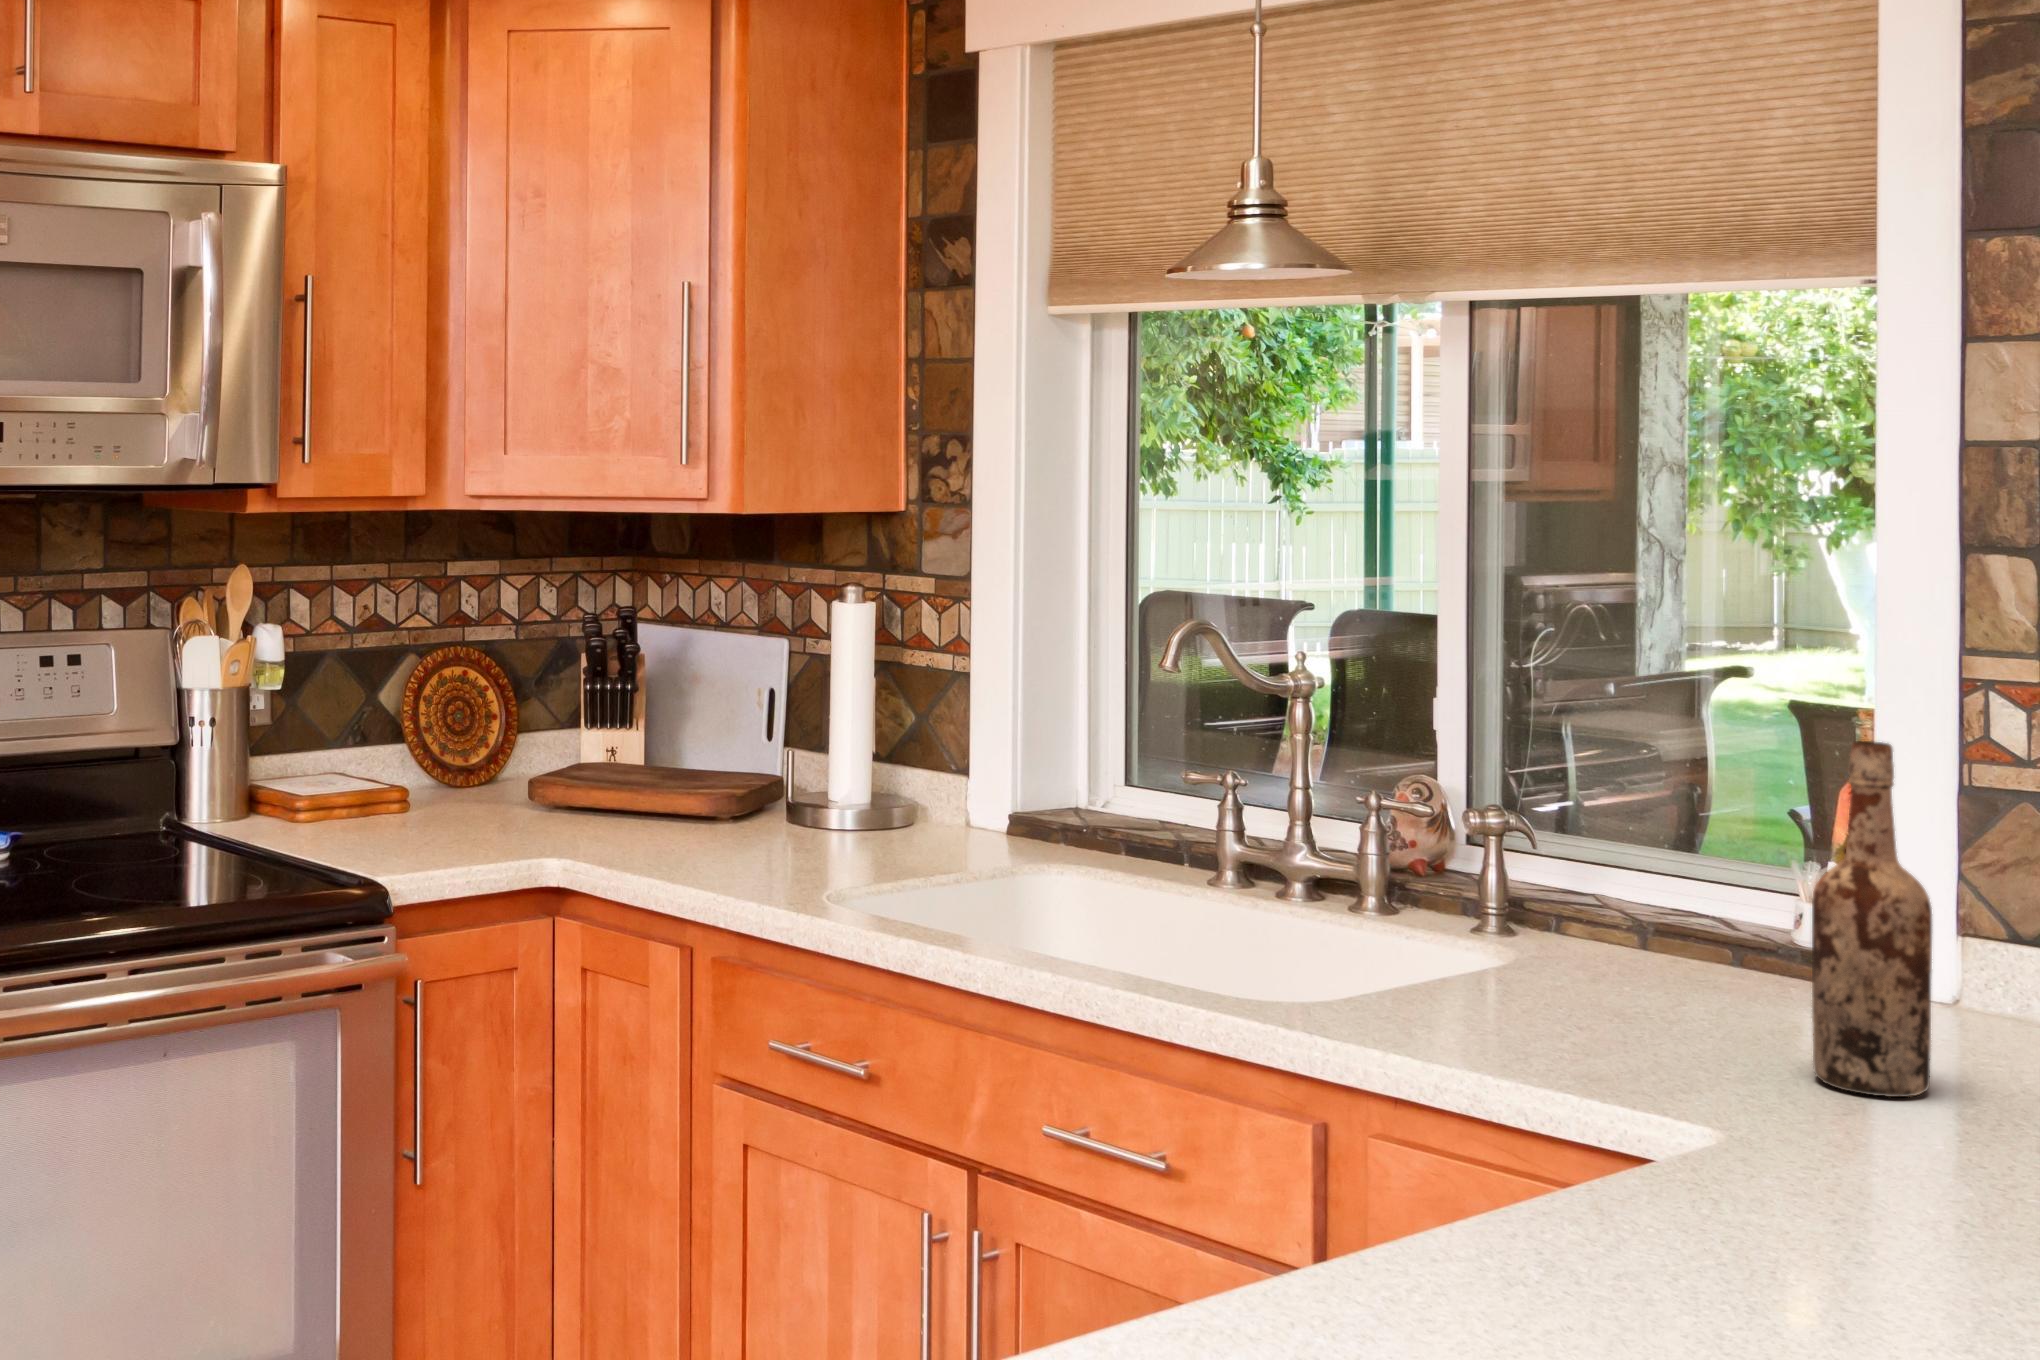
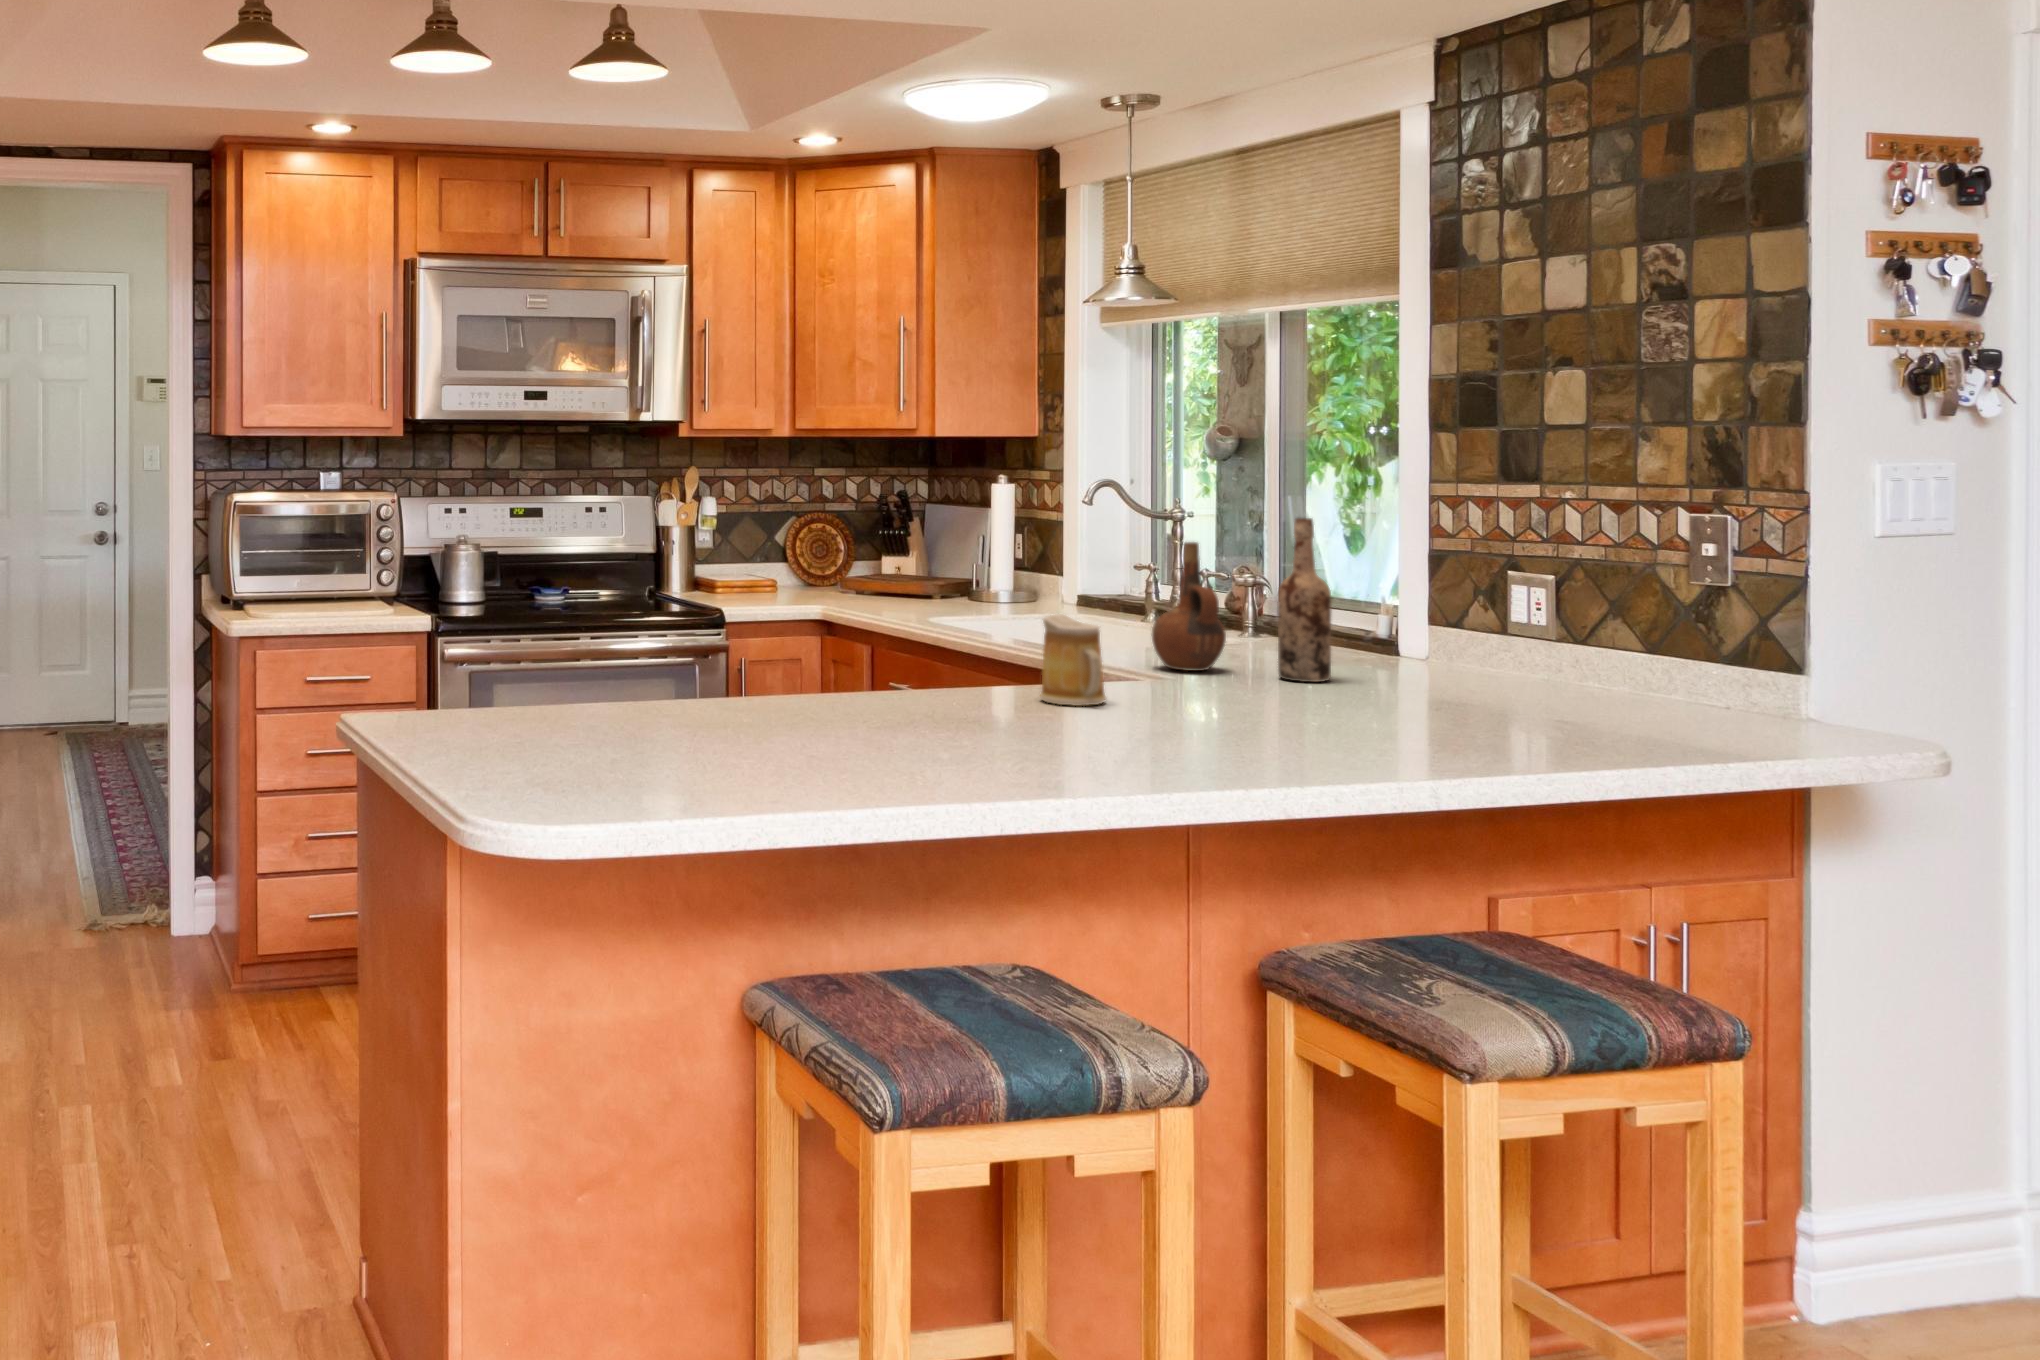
ceramic pitcher: none [1527,789,1698,1072] -> present [1152,542,1226,671]
mug: none [1596,1037,1796,1280] -> present [1040,614,1106,706]

